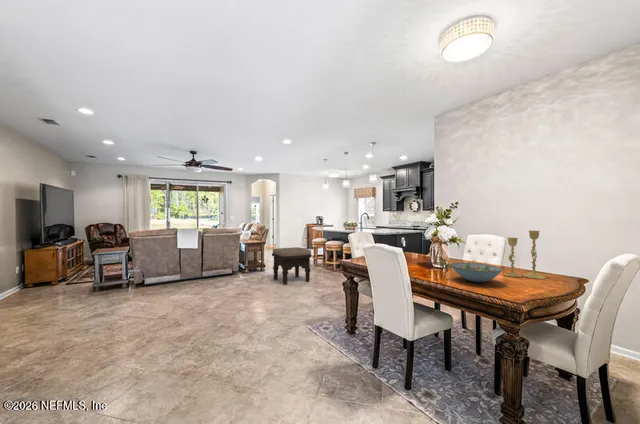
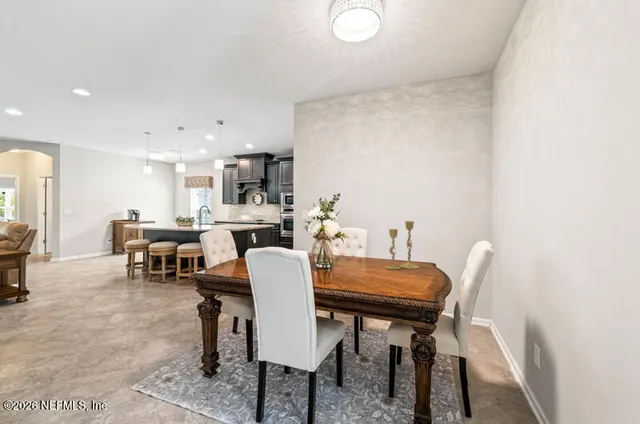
ottoman: present [272,247,312,285] -> none [53,256,130,317]
decorative bowl: present [451,263,503,282] -> none [347,260,399,282]

